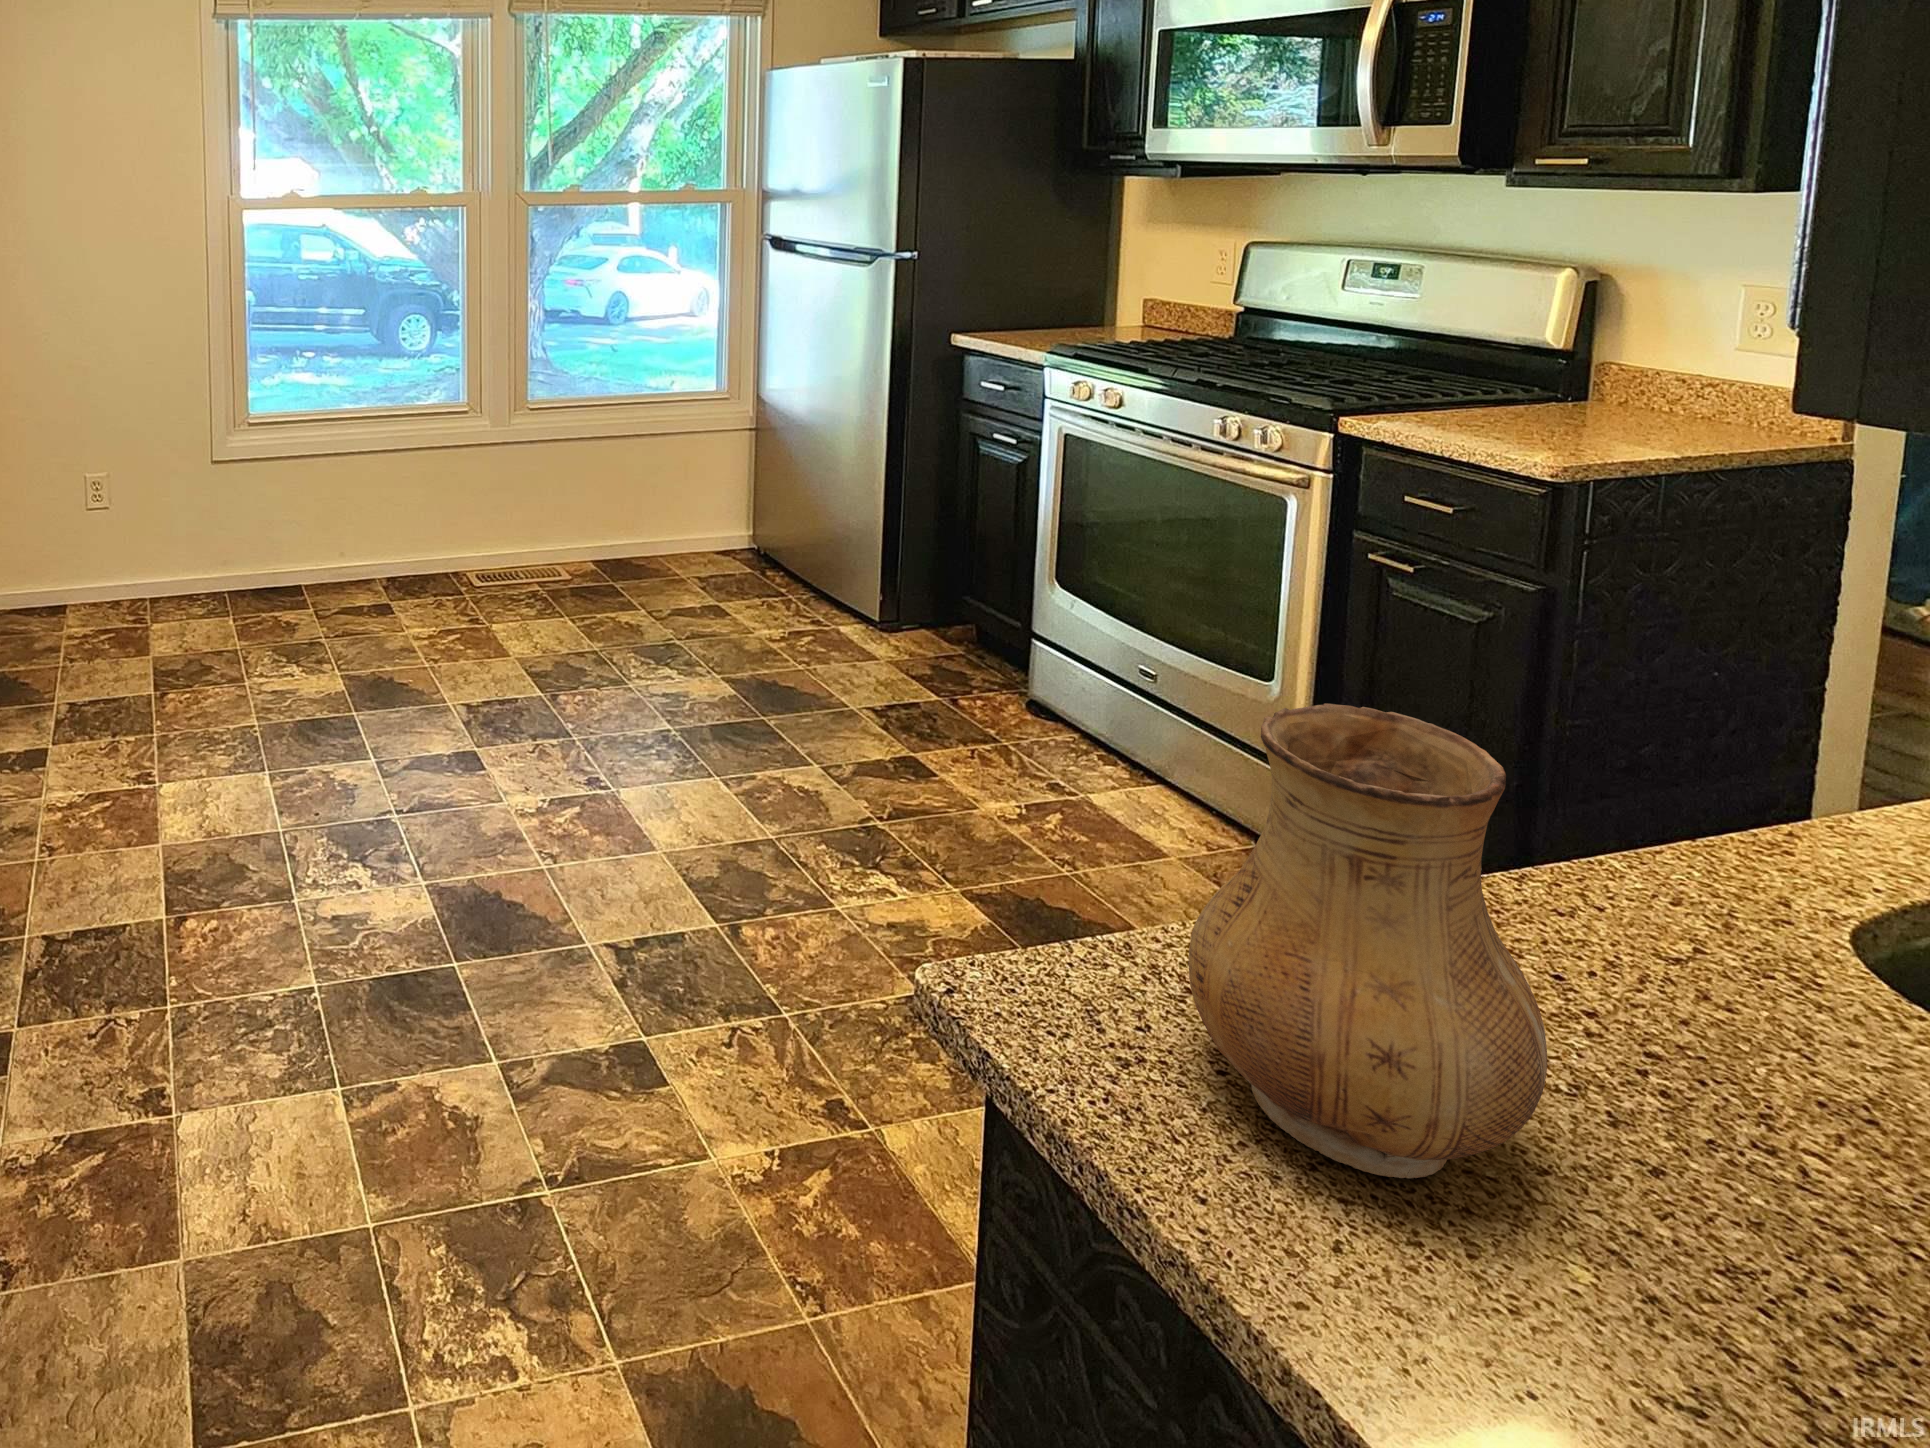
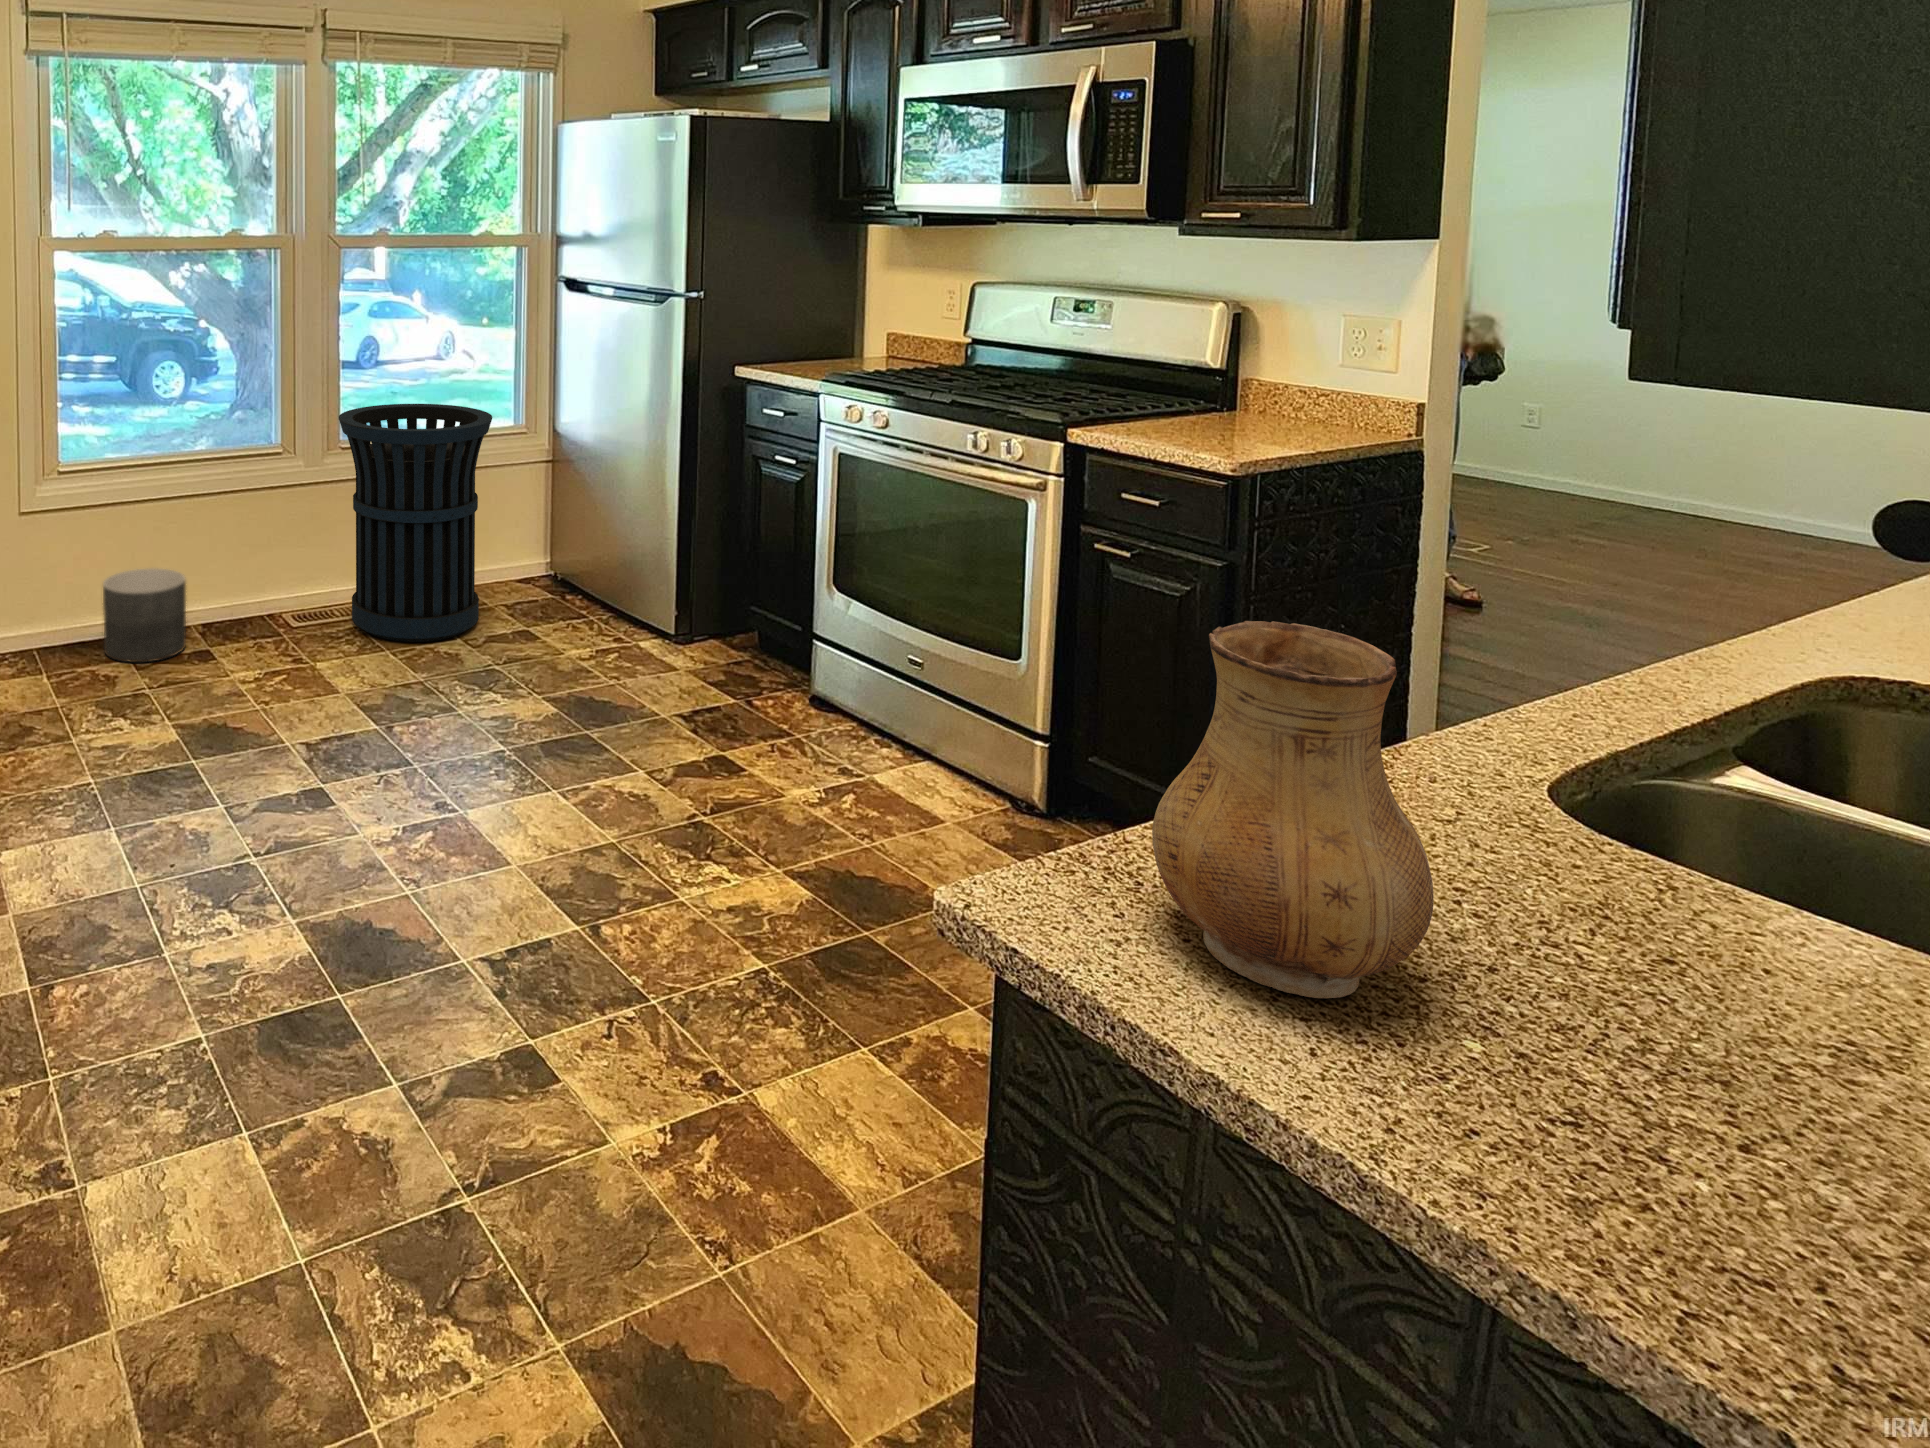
trash can: none [521,360,685,607] -> present [339,404,492,642]
planter: none [286,518,367,610] -> present [103,568,186,663]

